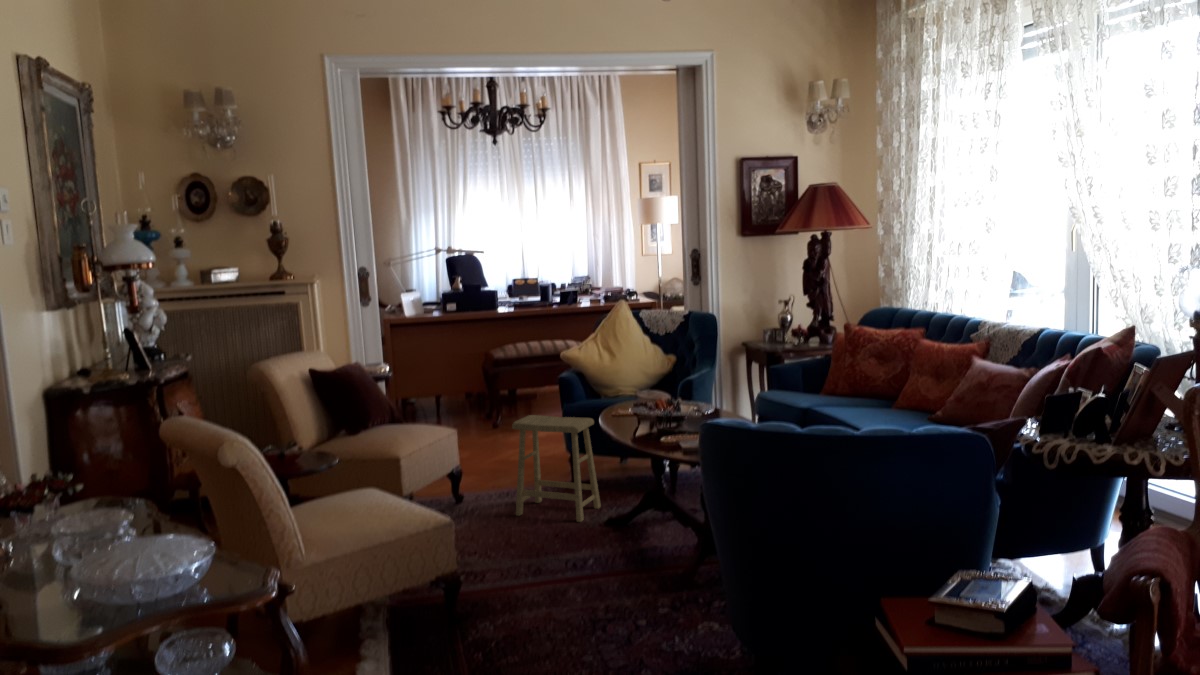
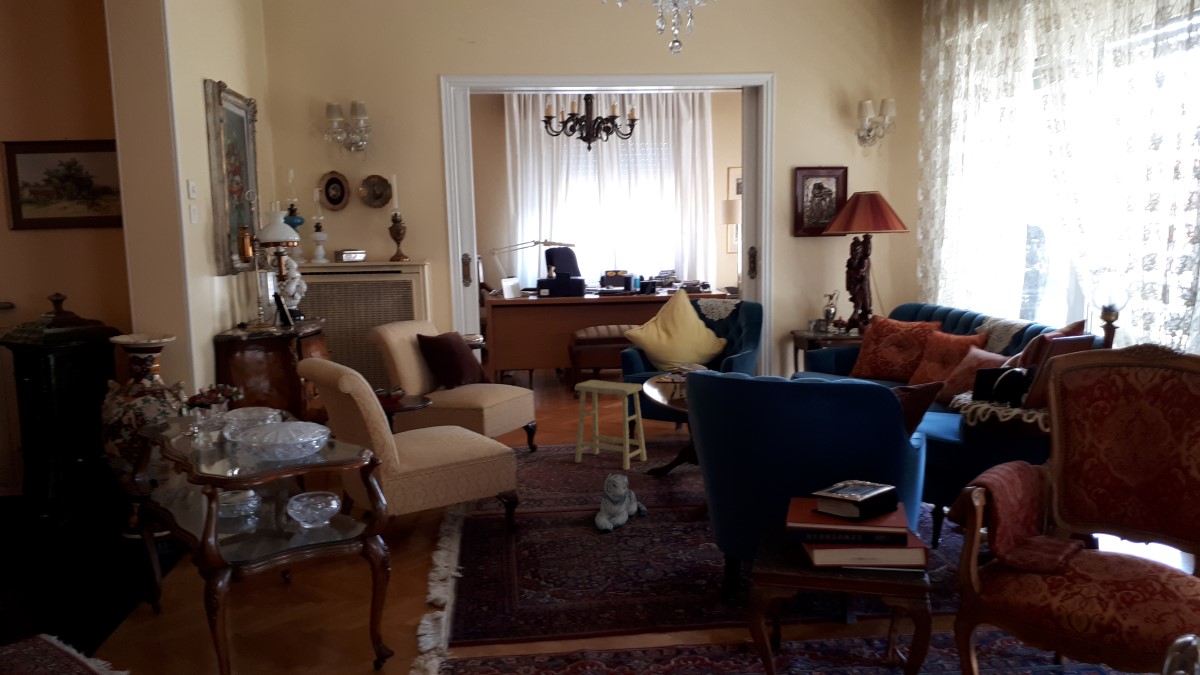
plush toy: none [560,539,621,615] -> present [595,473,647,530]

